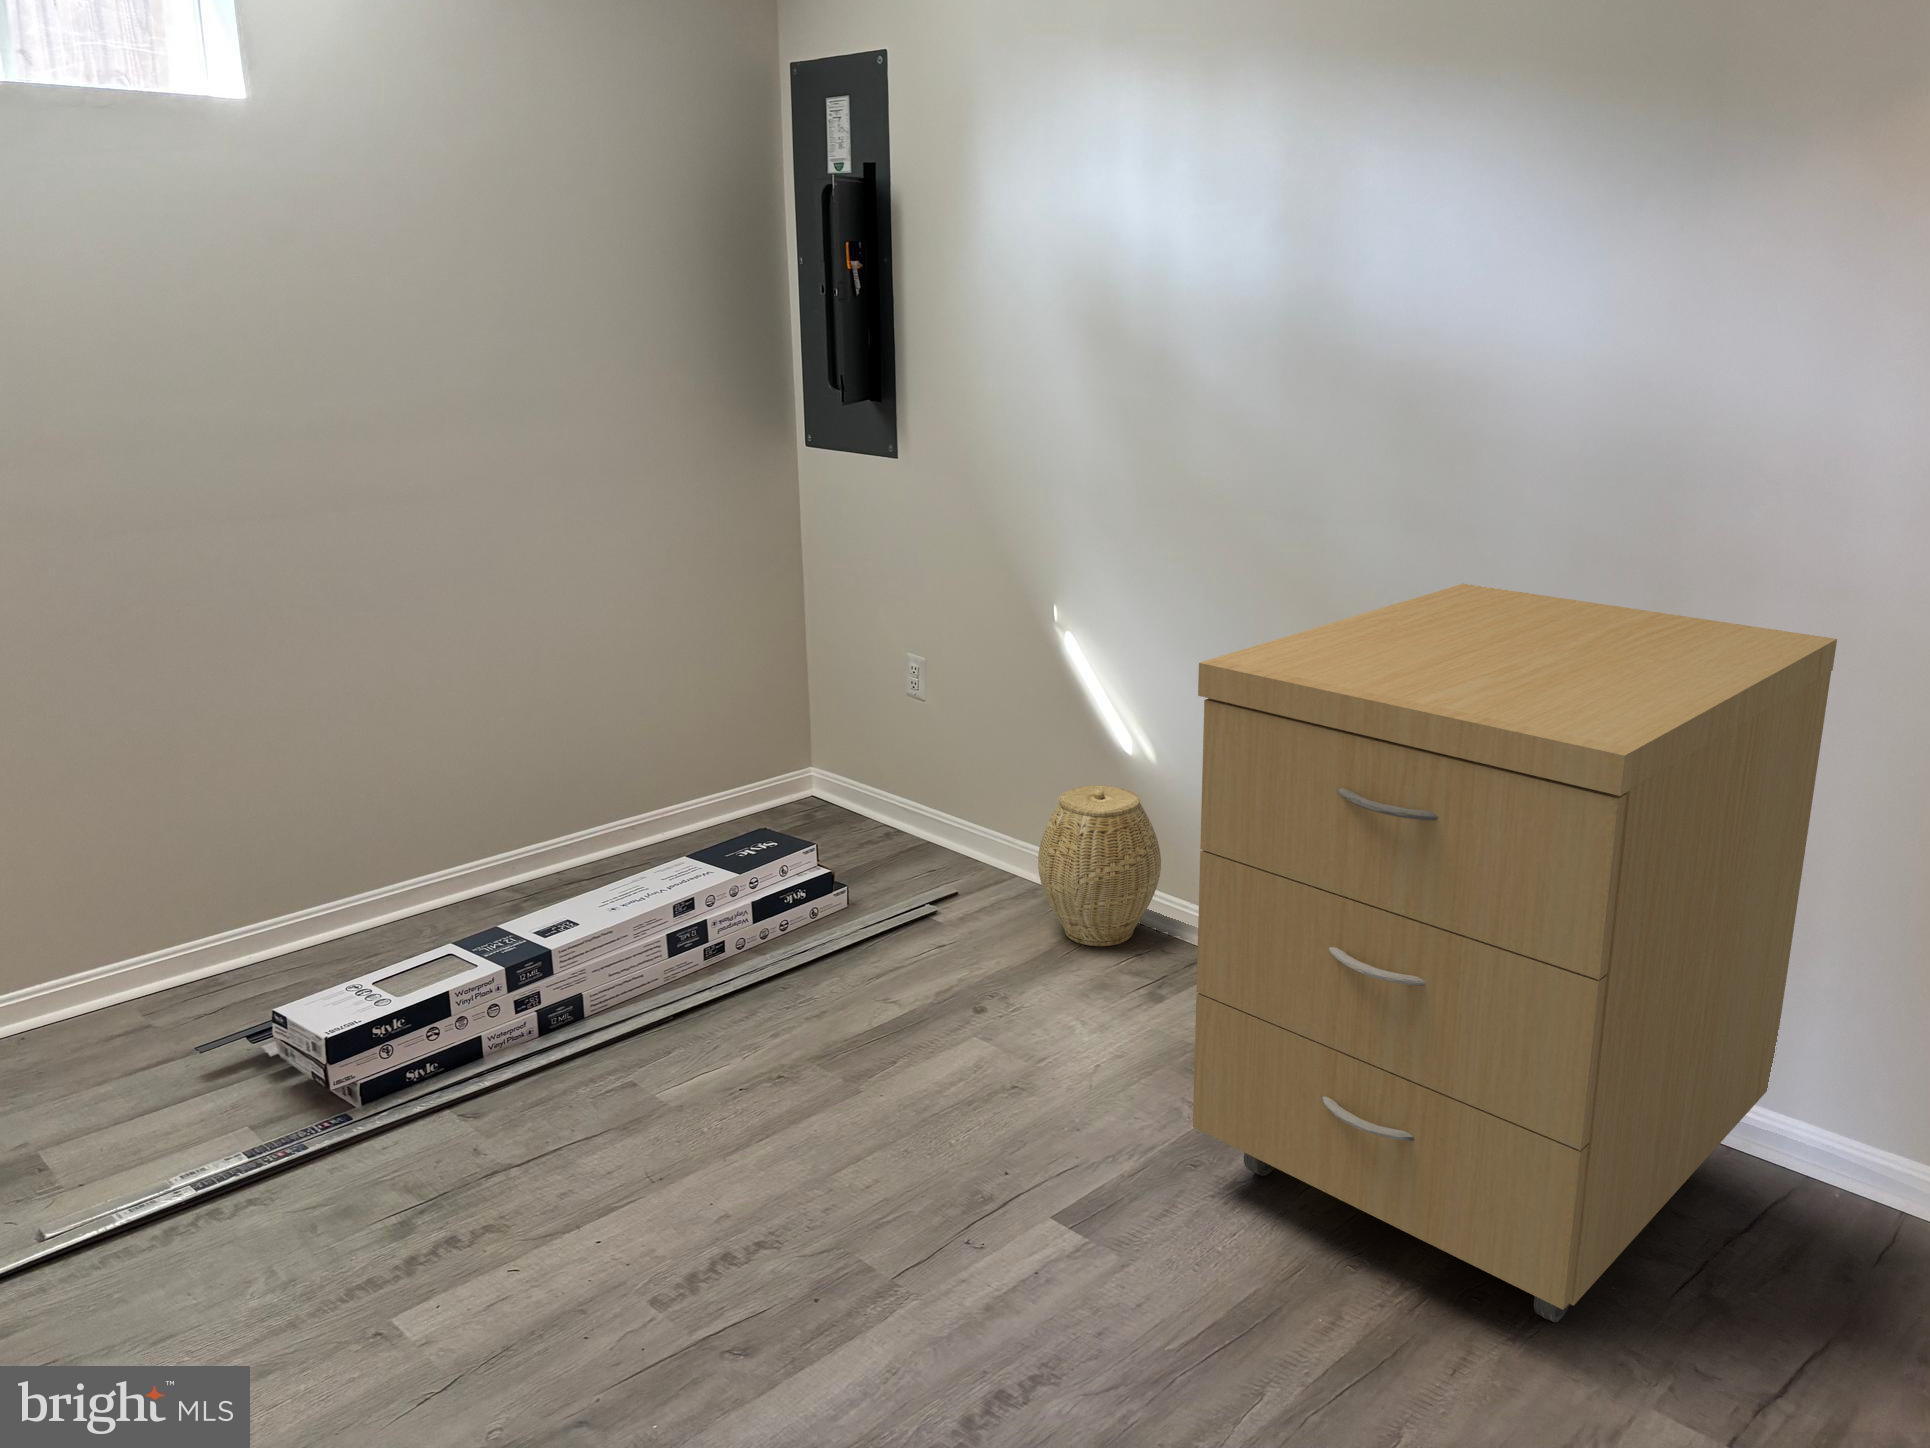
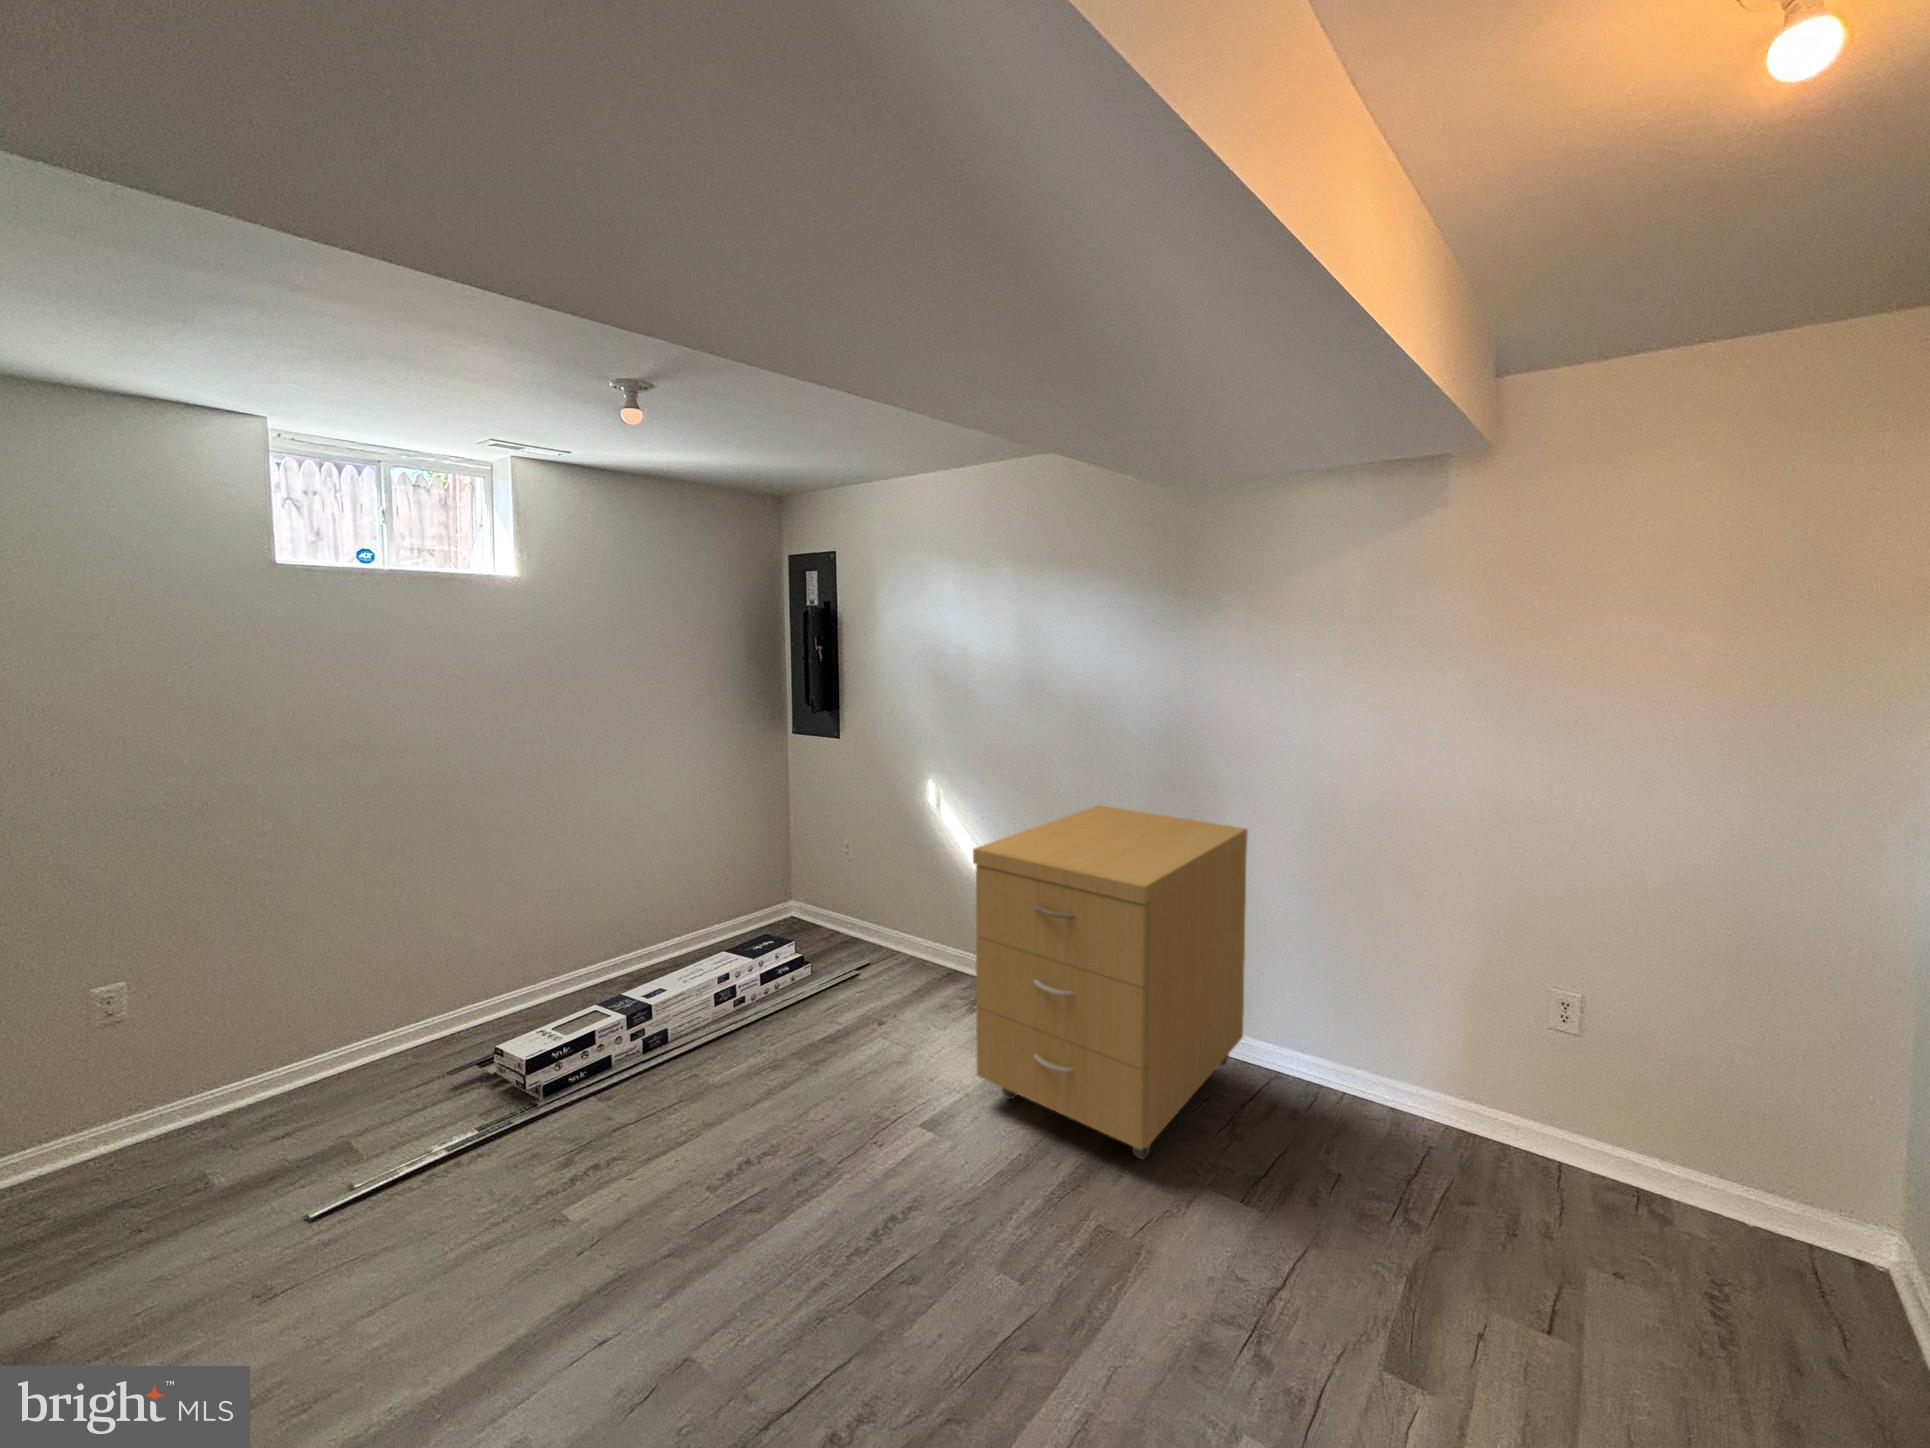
woven basket: present [1038,785,1161,946] -> none [908,905,969,988]

